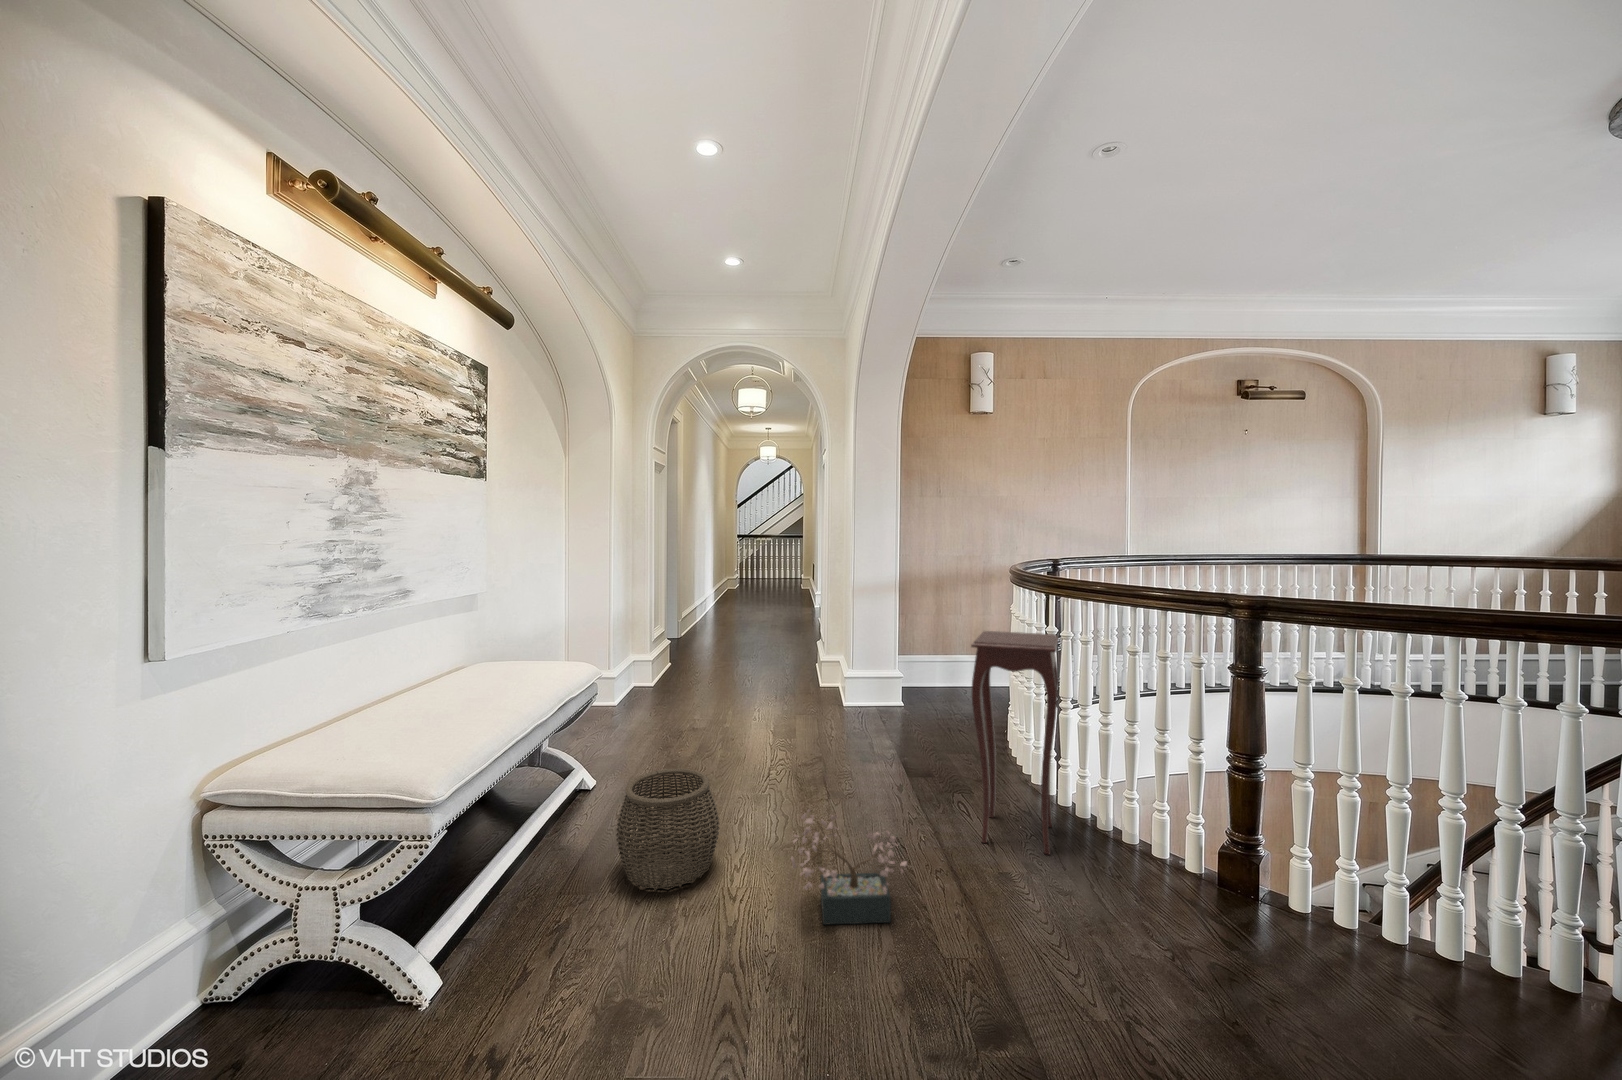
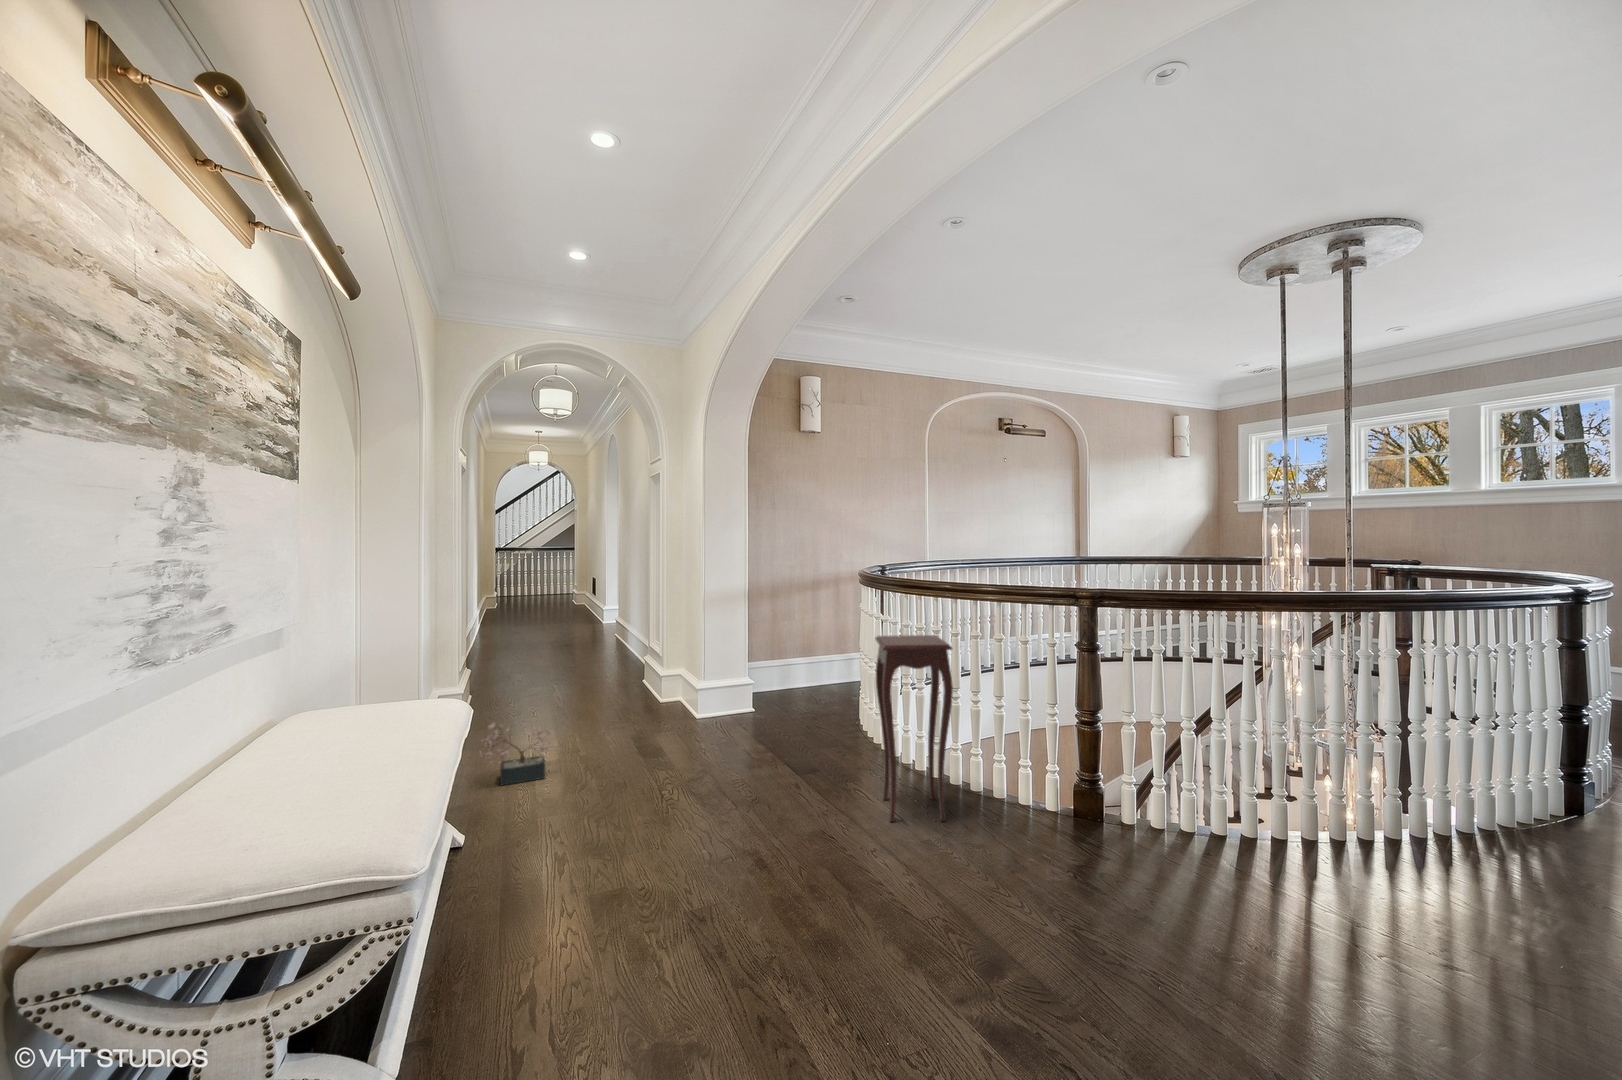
woven basket: present [616,769,720,890] -> none [558,799,672,934]
decorative plant: present [791,809,907,925] -> present [480,722,557,785]

